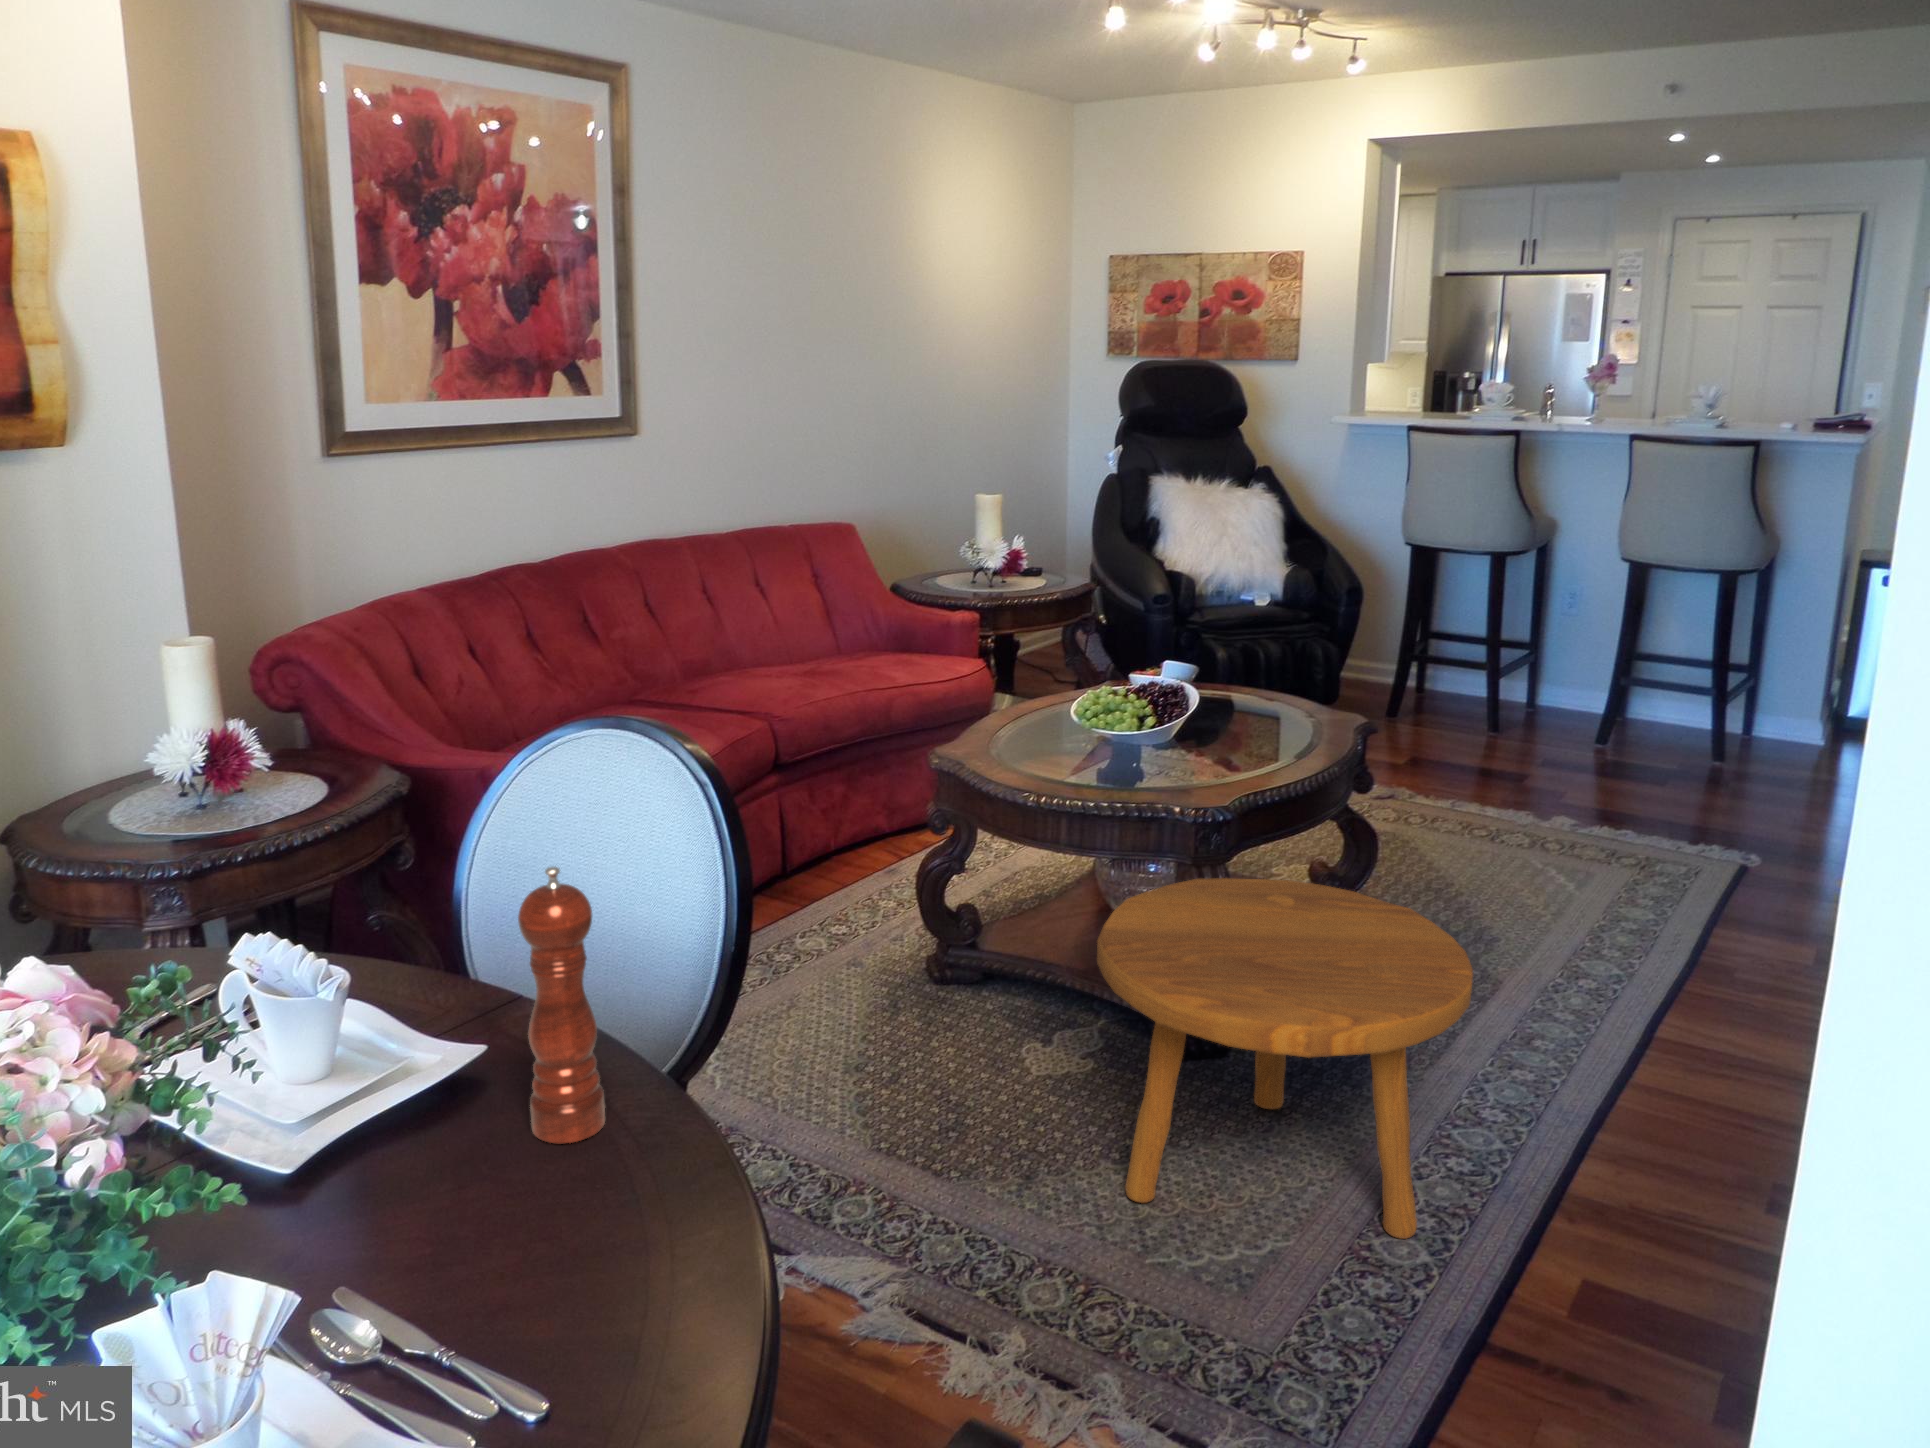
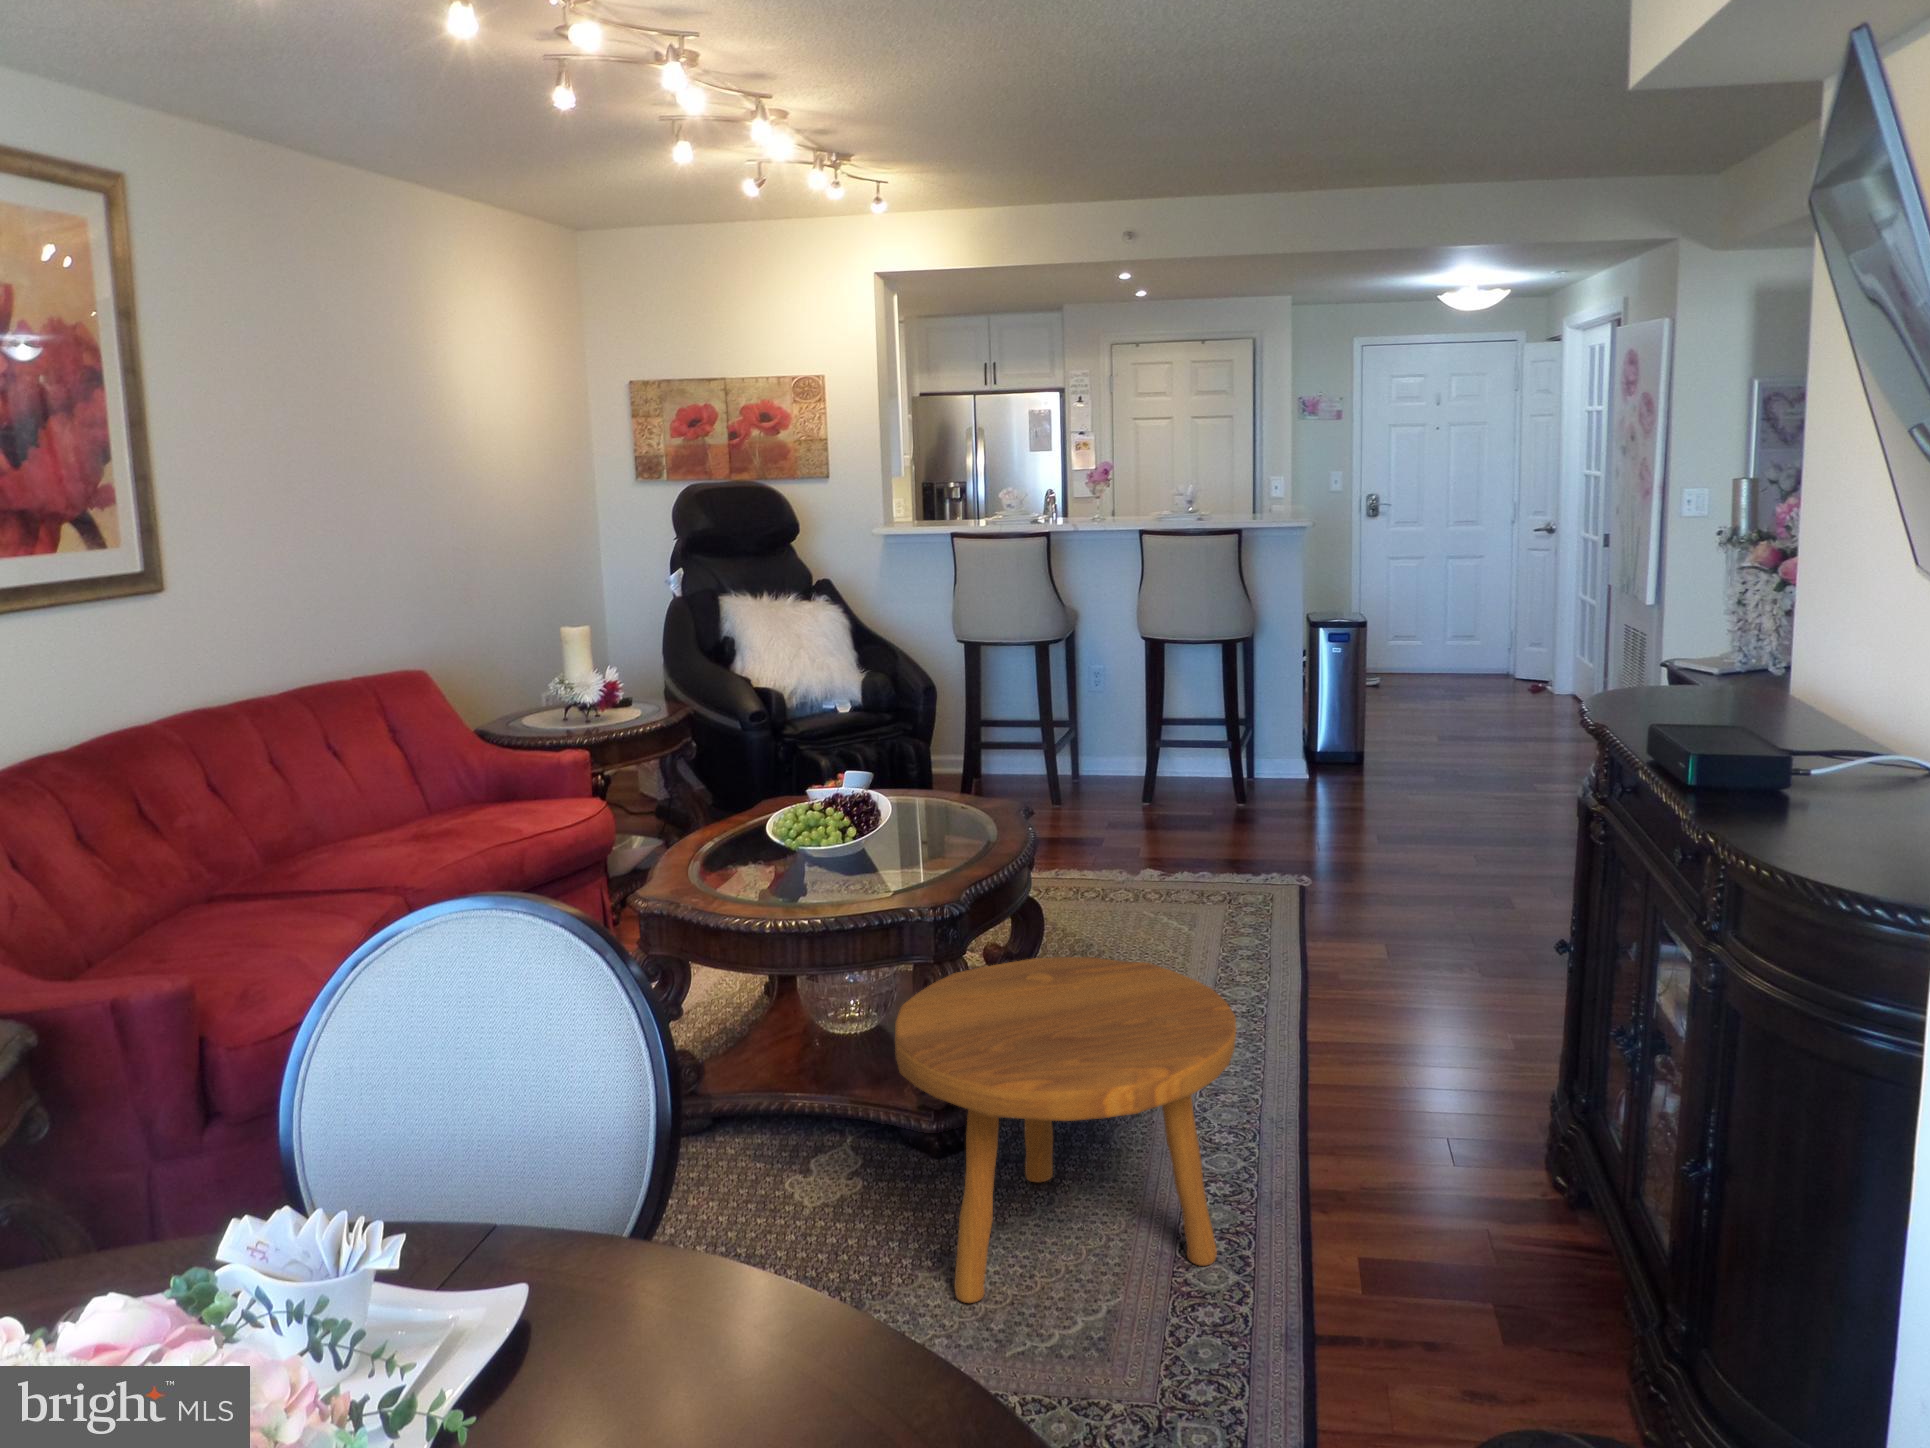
pepper mill: present [518,867,605,1144] -> none [645,1049,745,1366]

